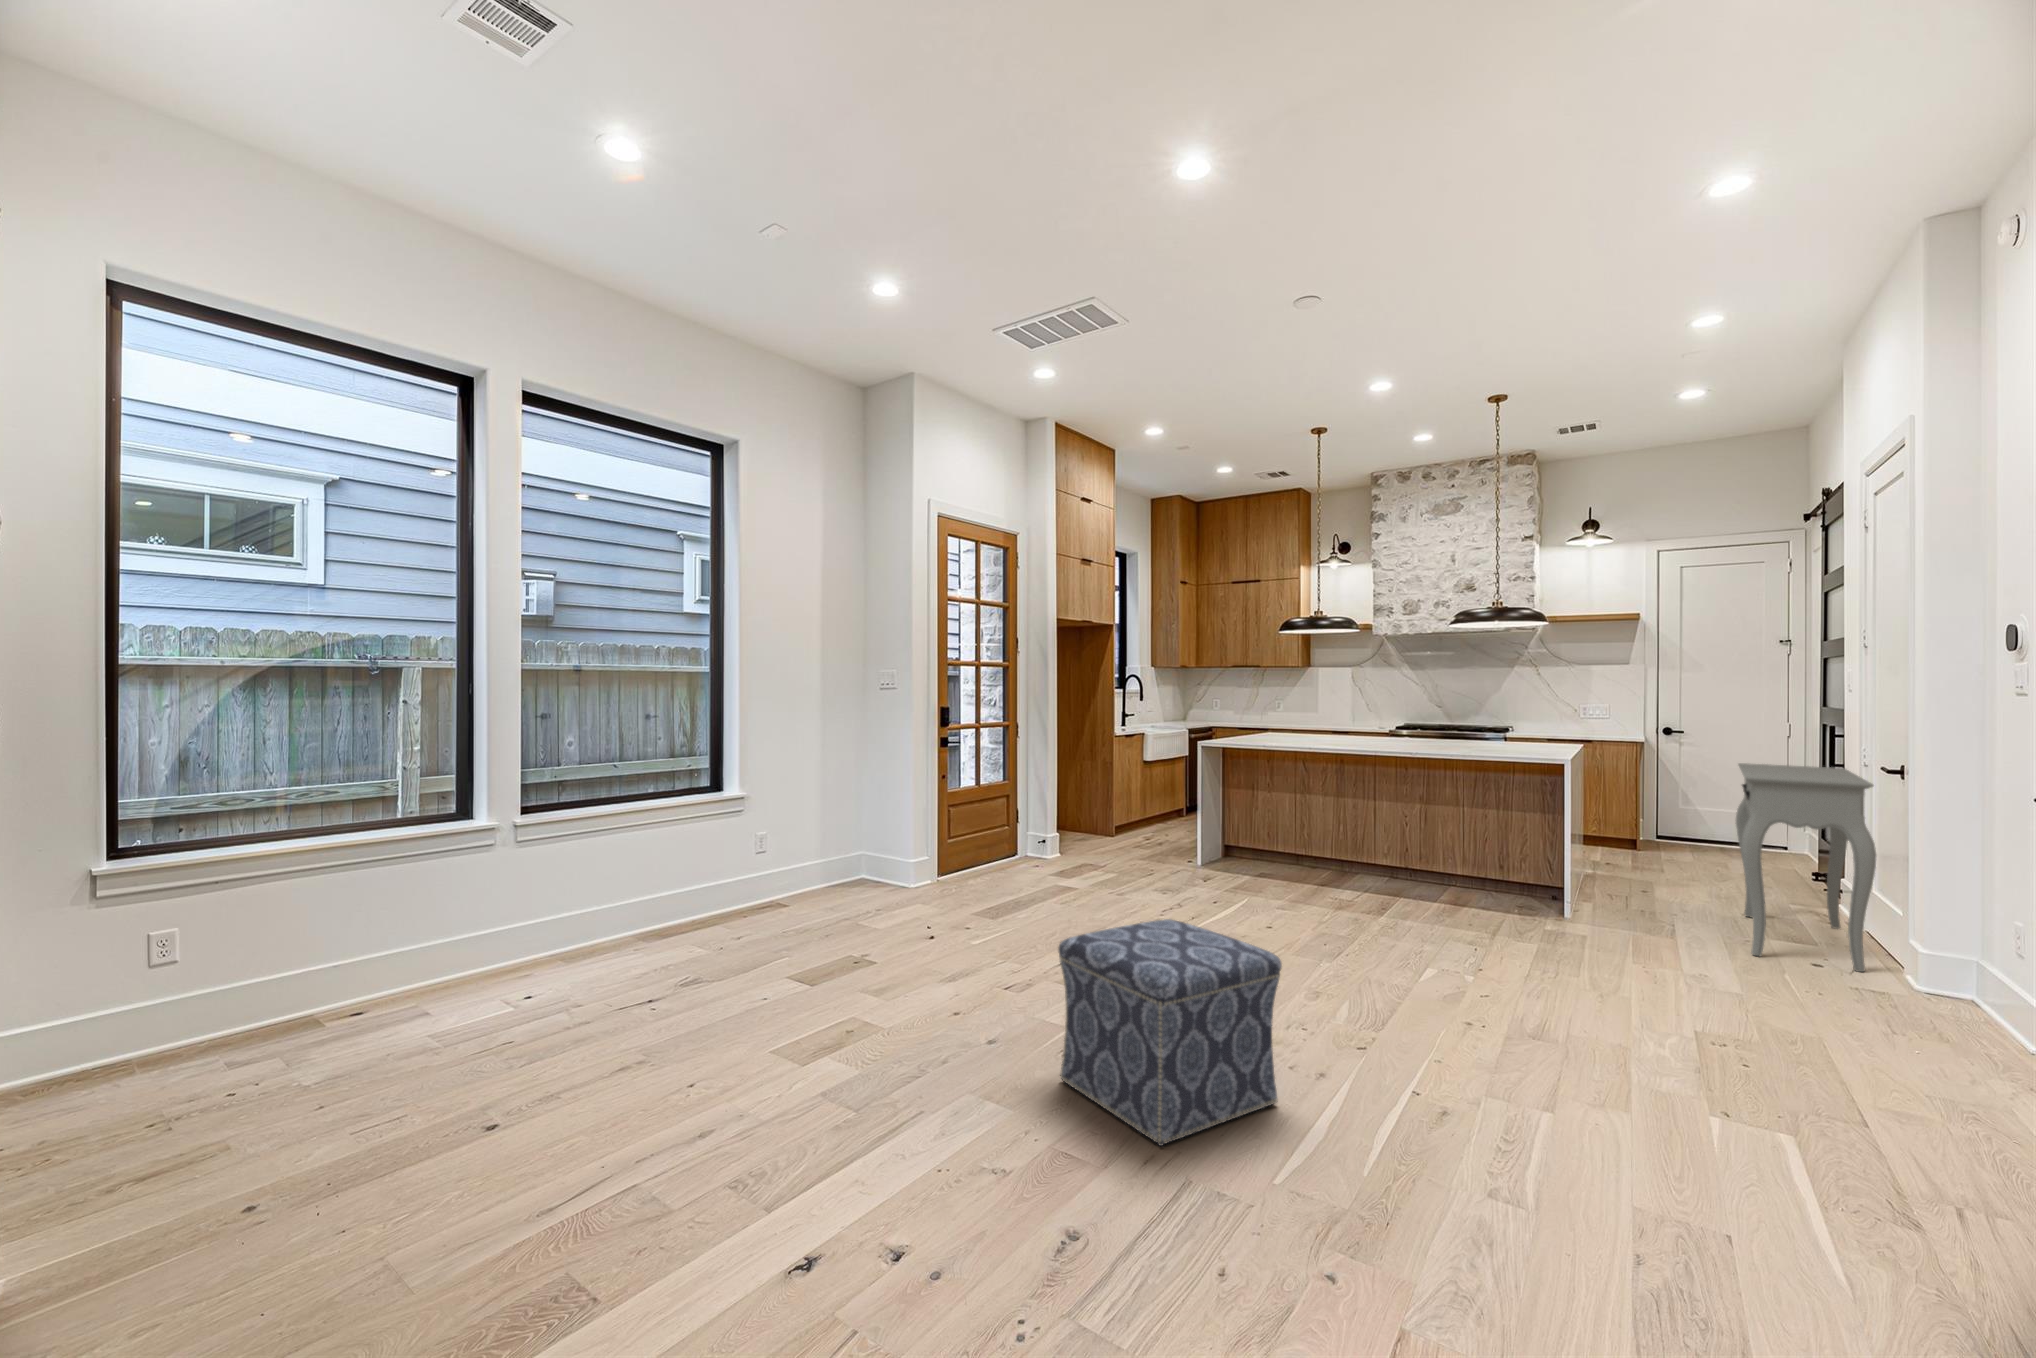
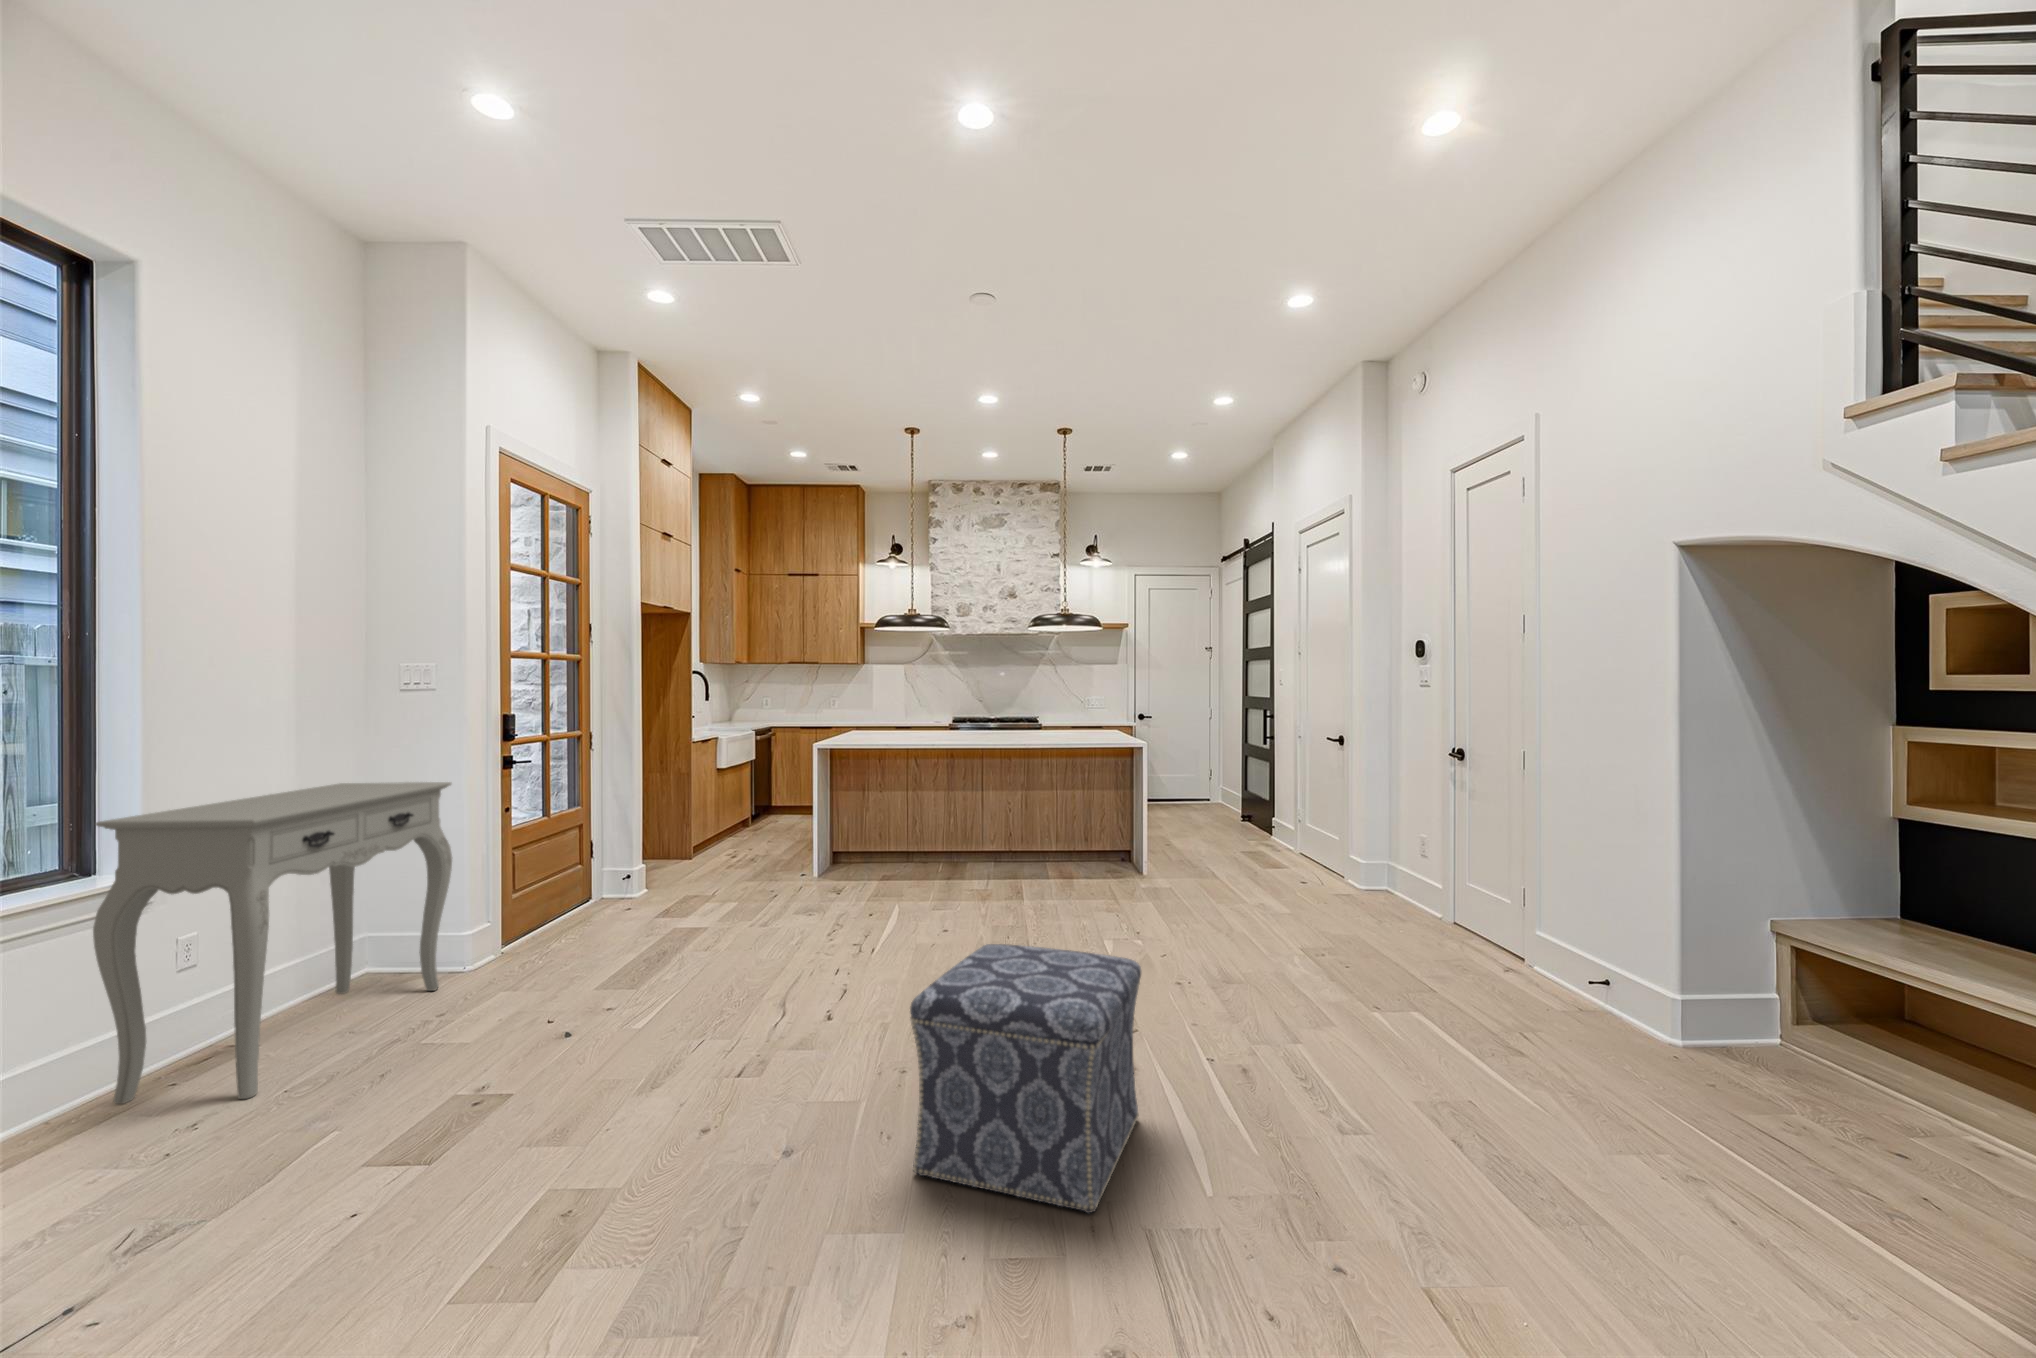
console table: present [1736,763,1876,972] -> present [93,782,452,1104]

